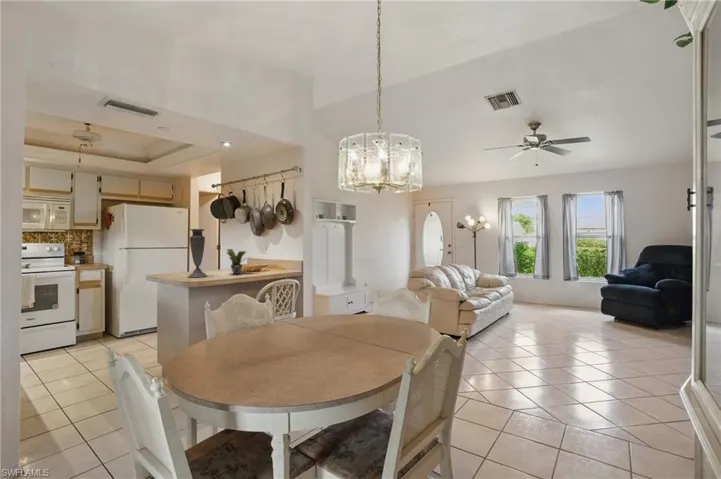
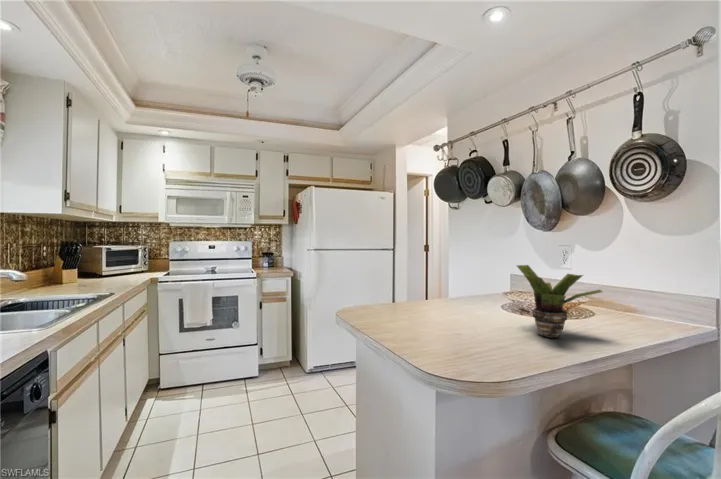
vase: present [188,229,207,277] -> none [434,209,483,353]

